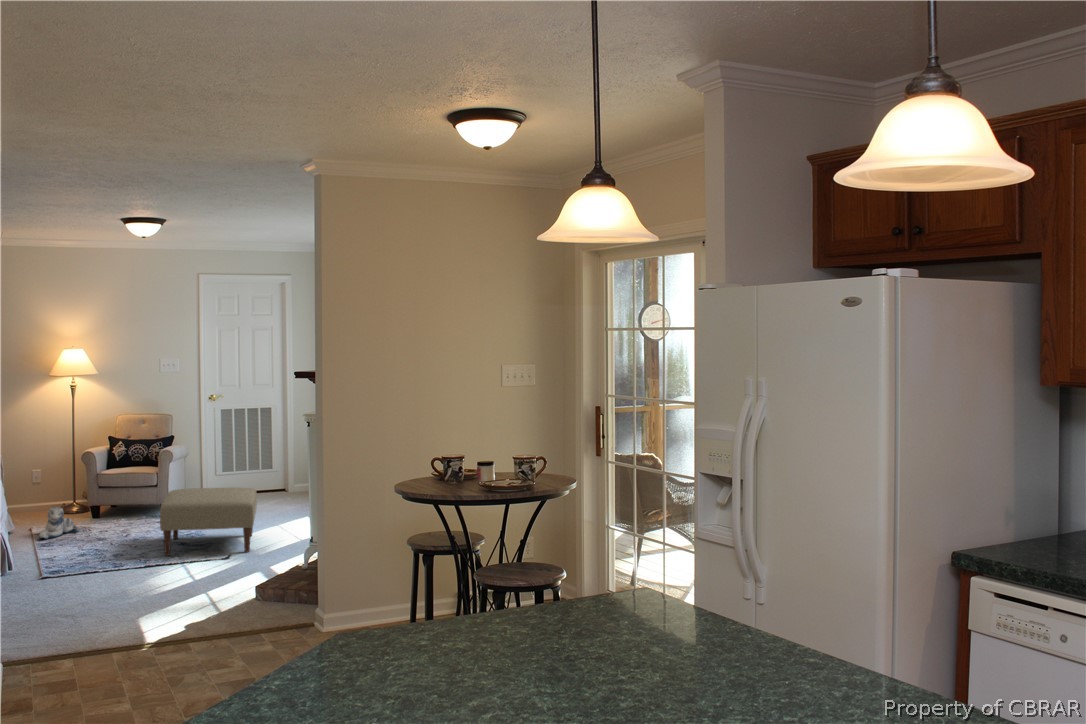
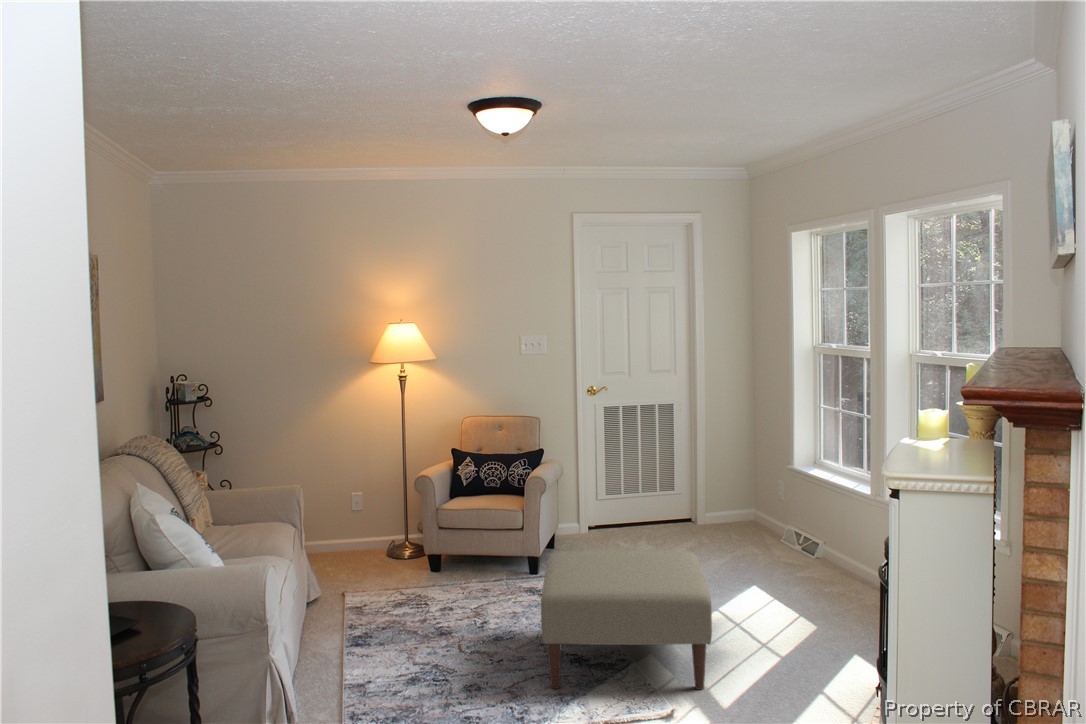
plush toy: present [39,507,79,539] -> none [351,569,412,625]

